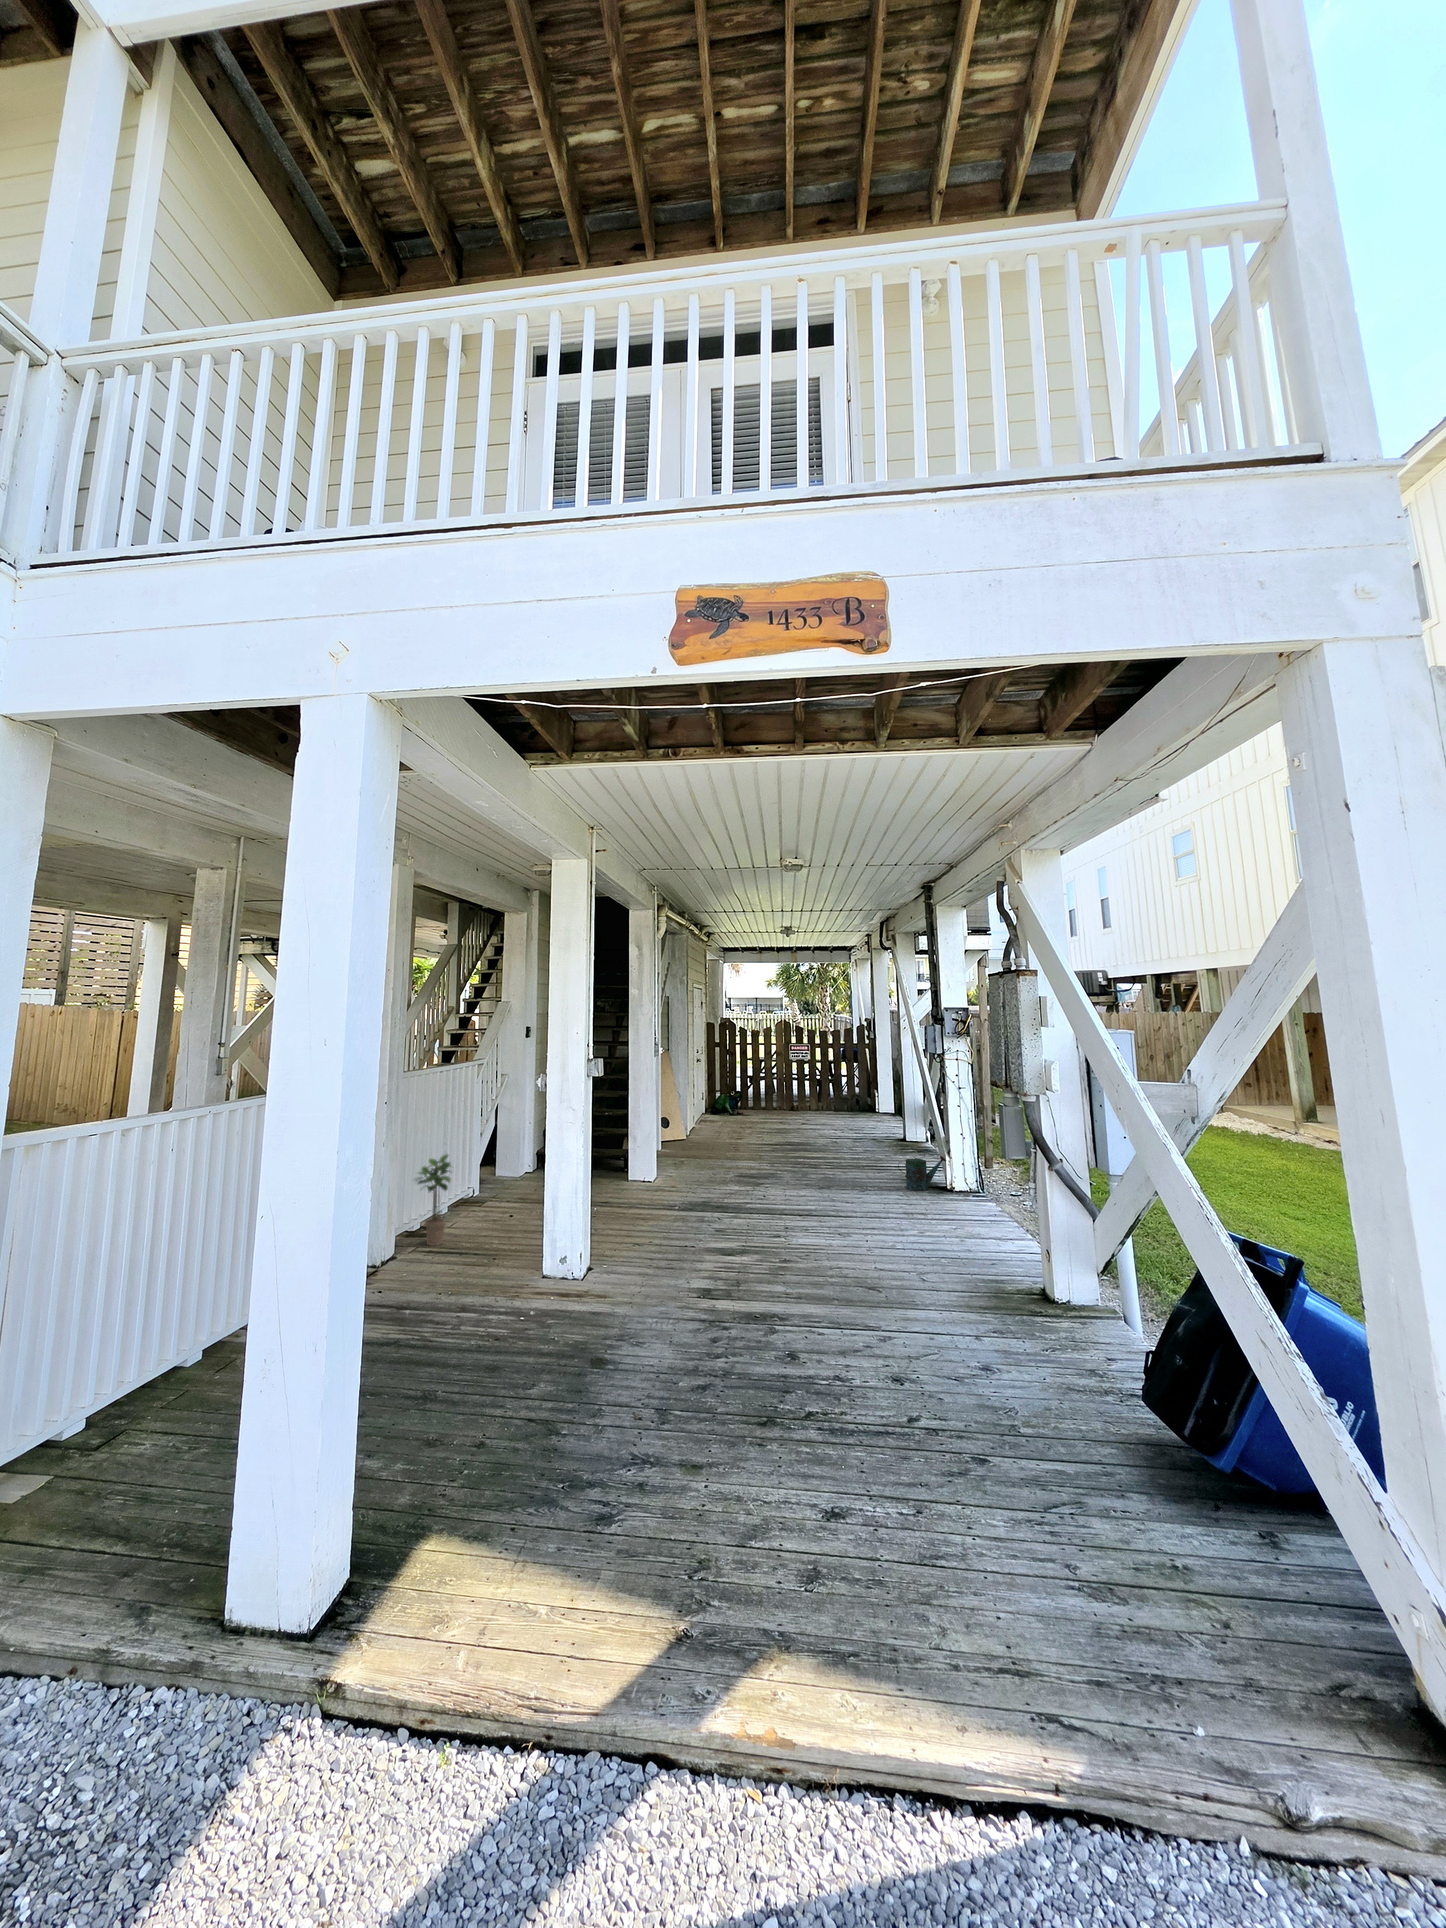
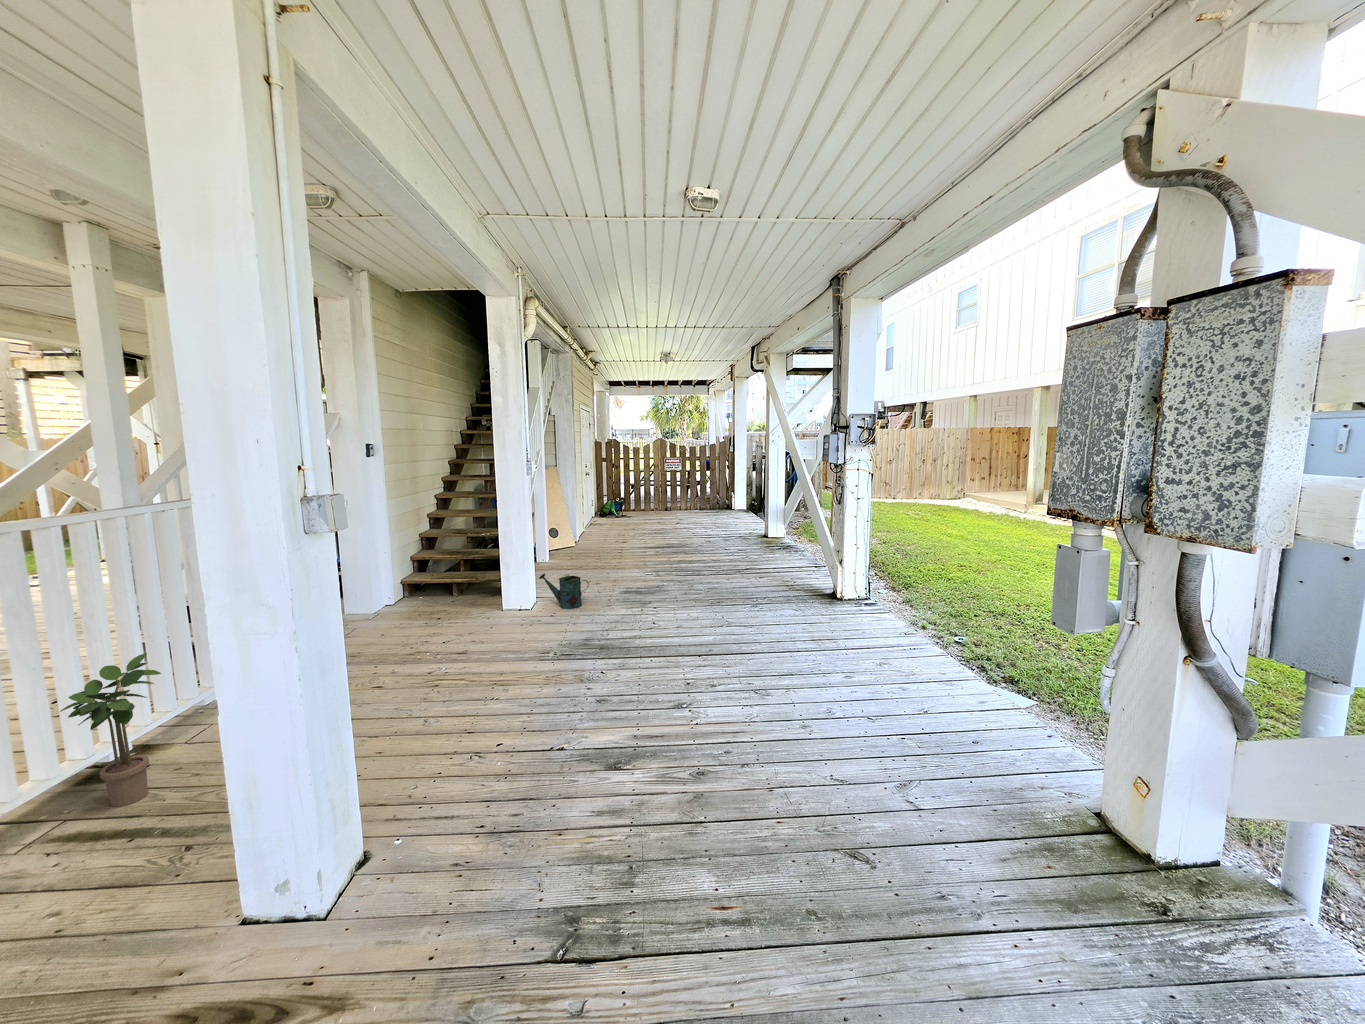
watering can: present [898,1156,946,1191] -> present [539,574,589,609]

